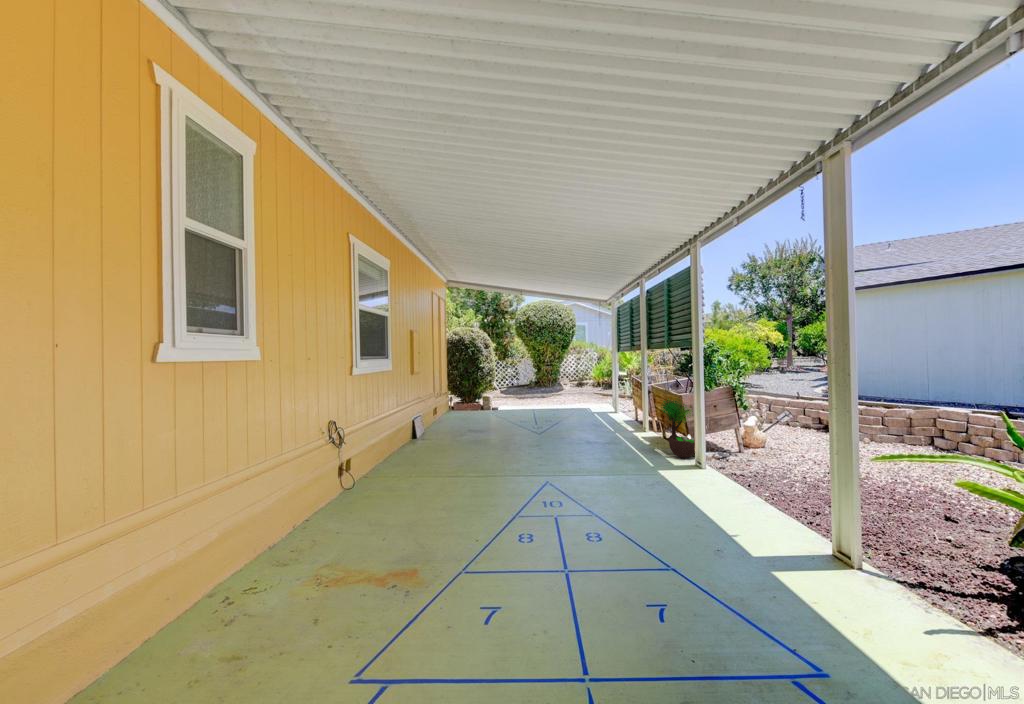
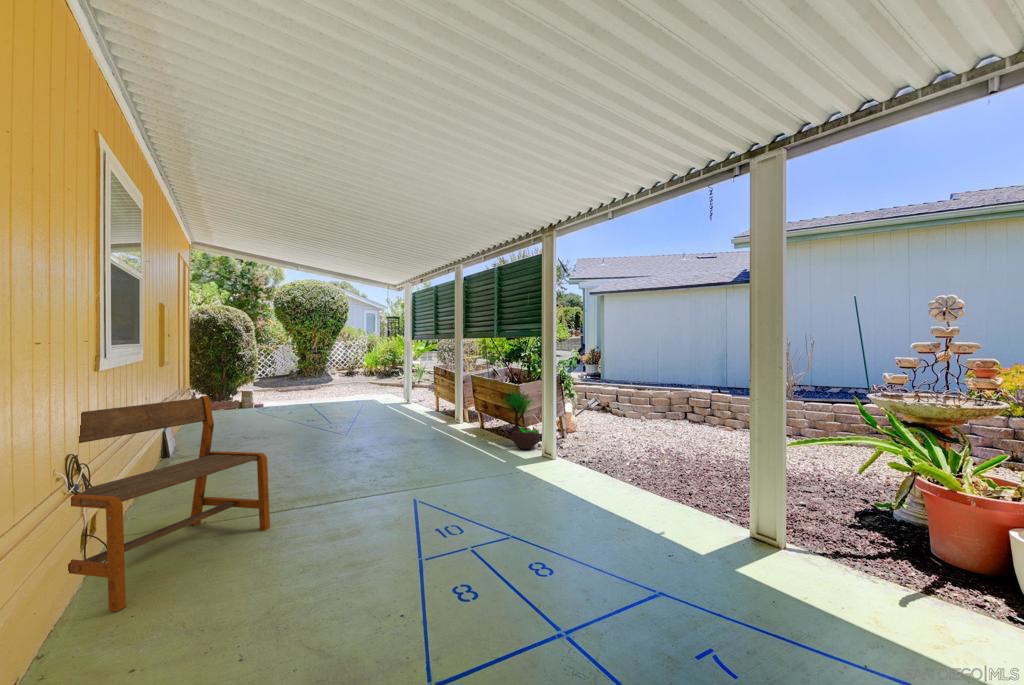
bench: none [334,393,448,505] -> present [68,396,270,612]

